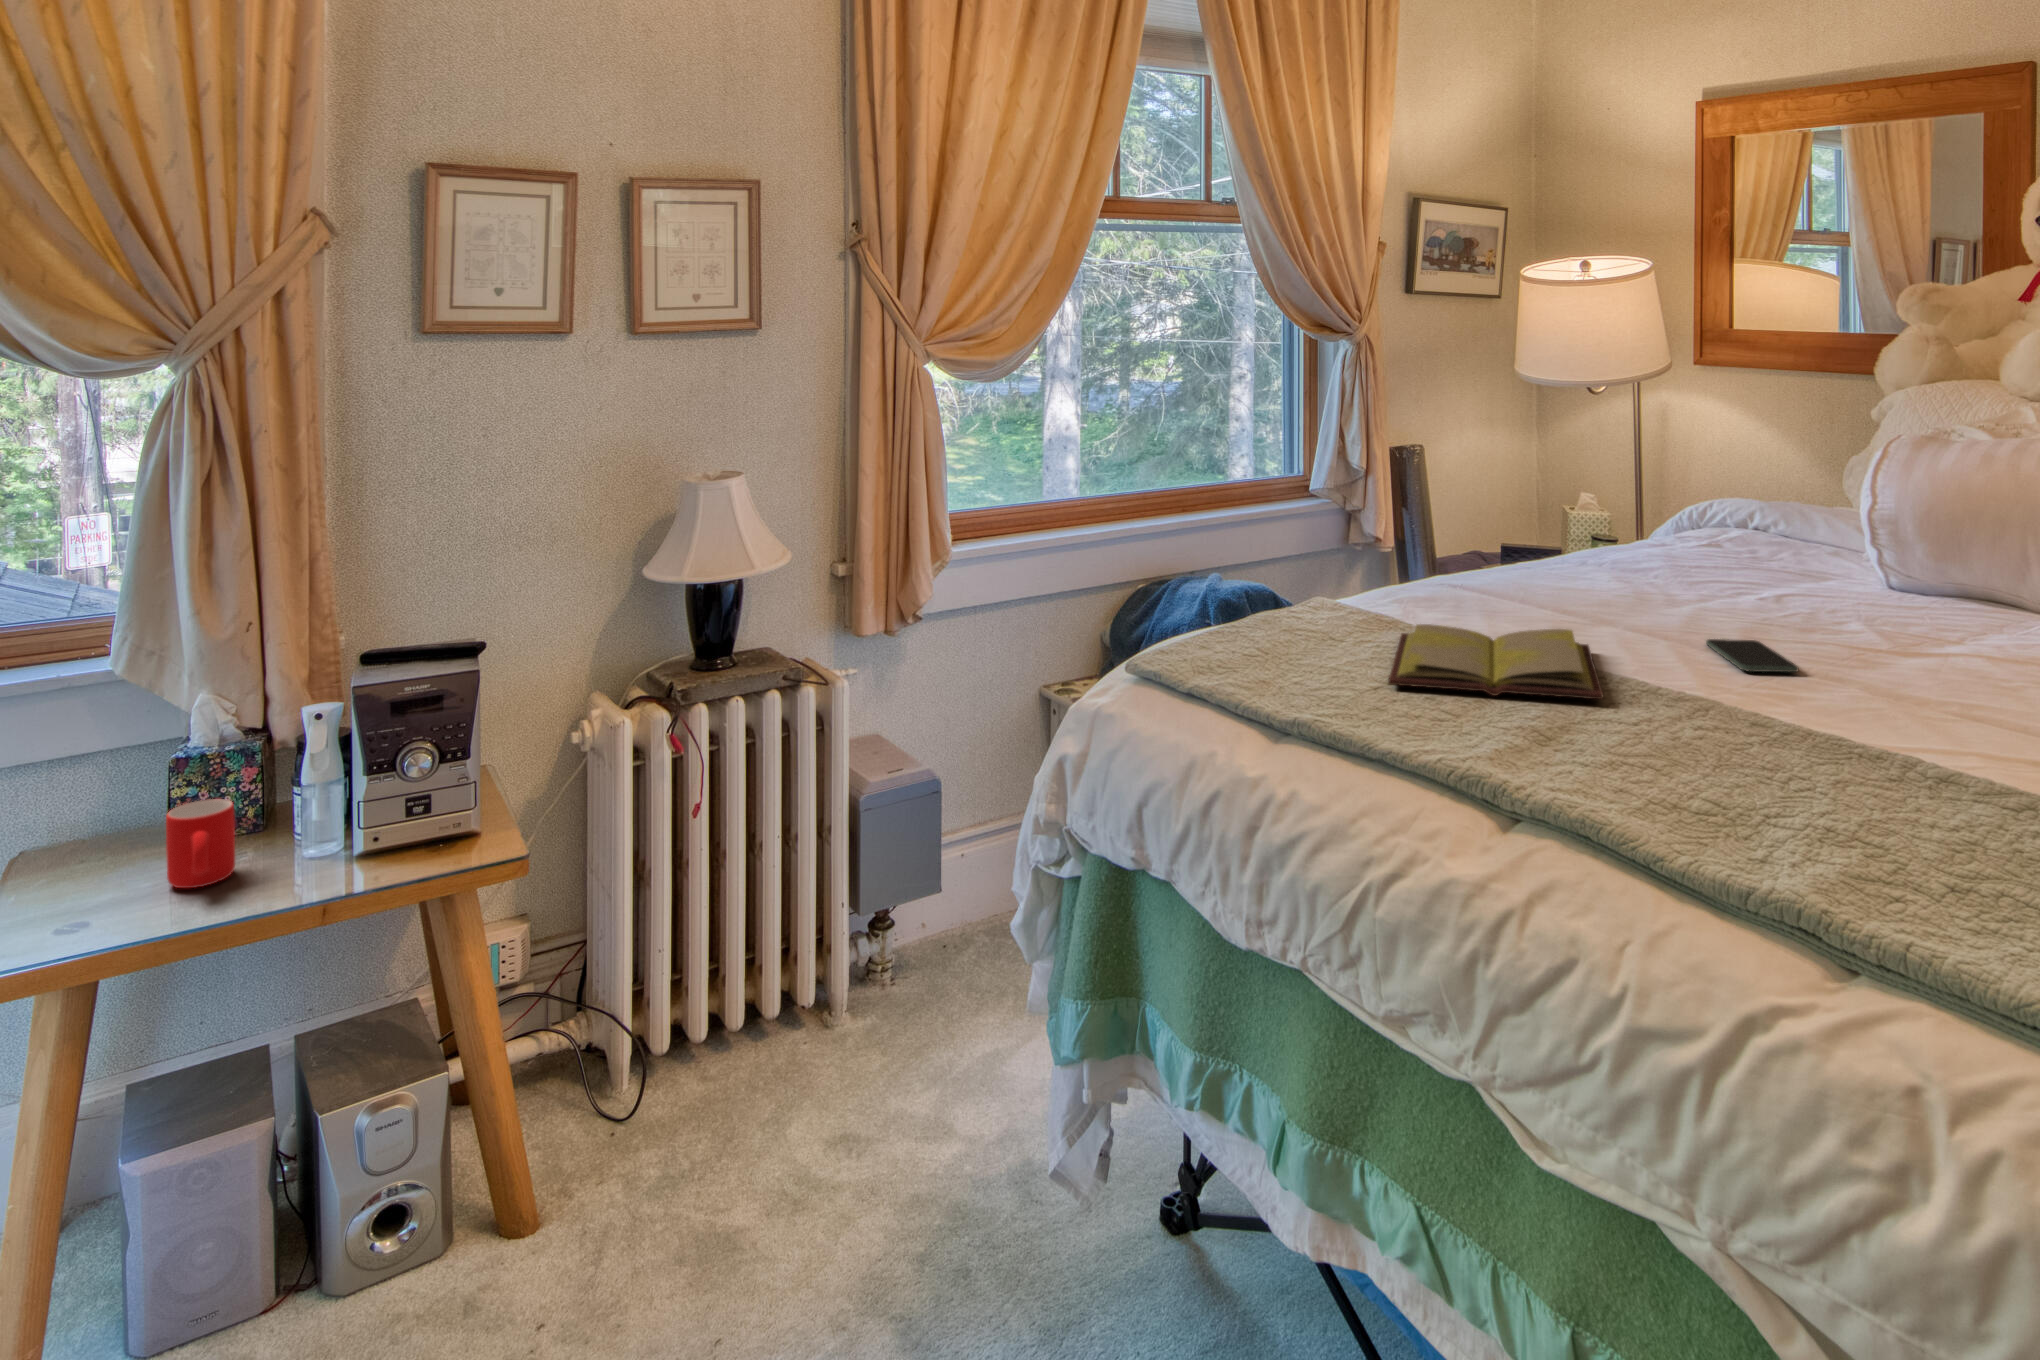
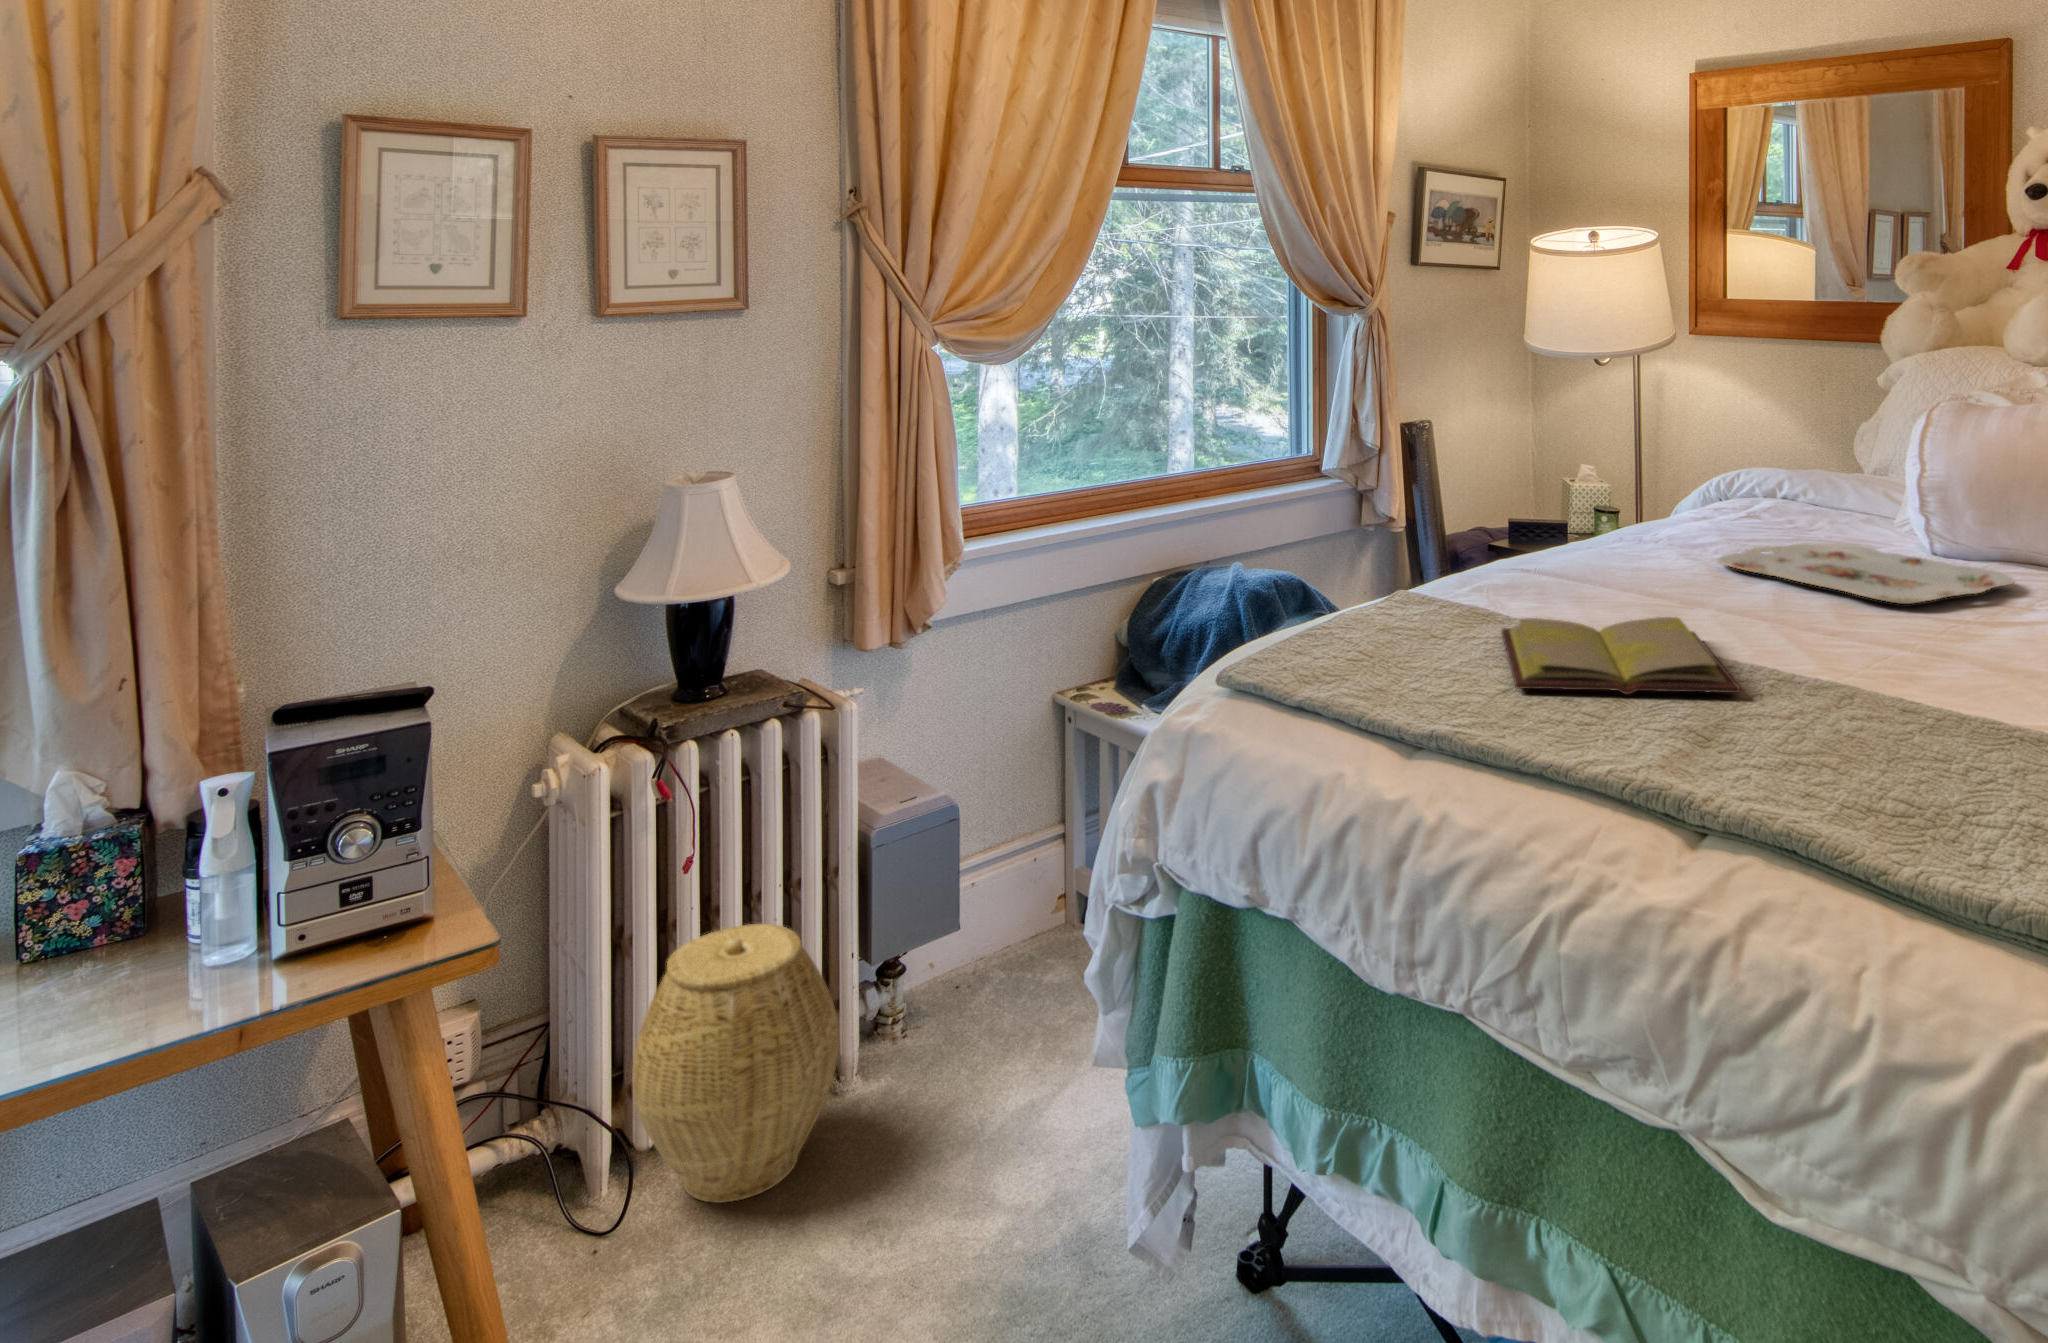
serving tray: none [1650,570,1954,630] -> present [1718,543,2014,604]
smartphone: present [1706,639,1798,672] -> none [1802,618,1905,652]
mug: present [166,799,235,888] -> none [11,906,109,1023]
woven basket: none [641,869,817,1109] -> present [632,924,839,1203]

